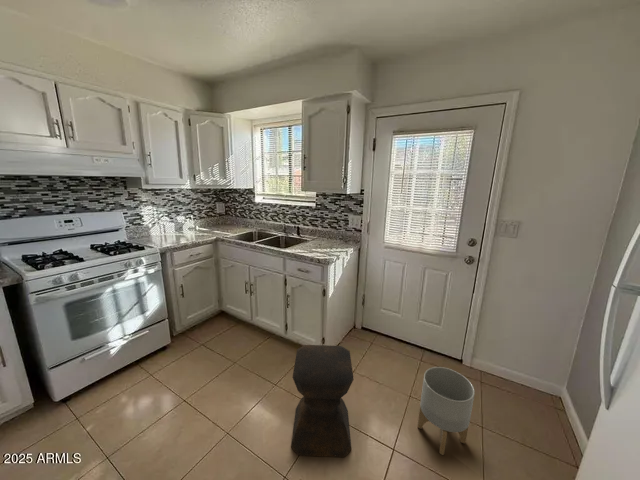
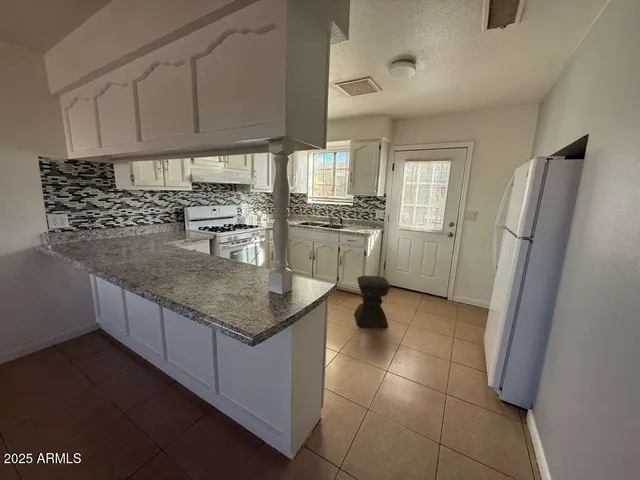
planter: present [418,367,475,455] -> none [422,288,451,328]

